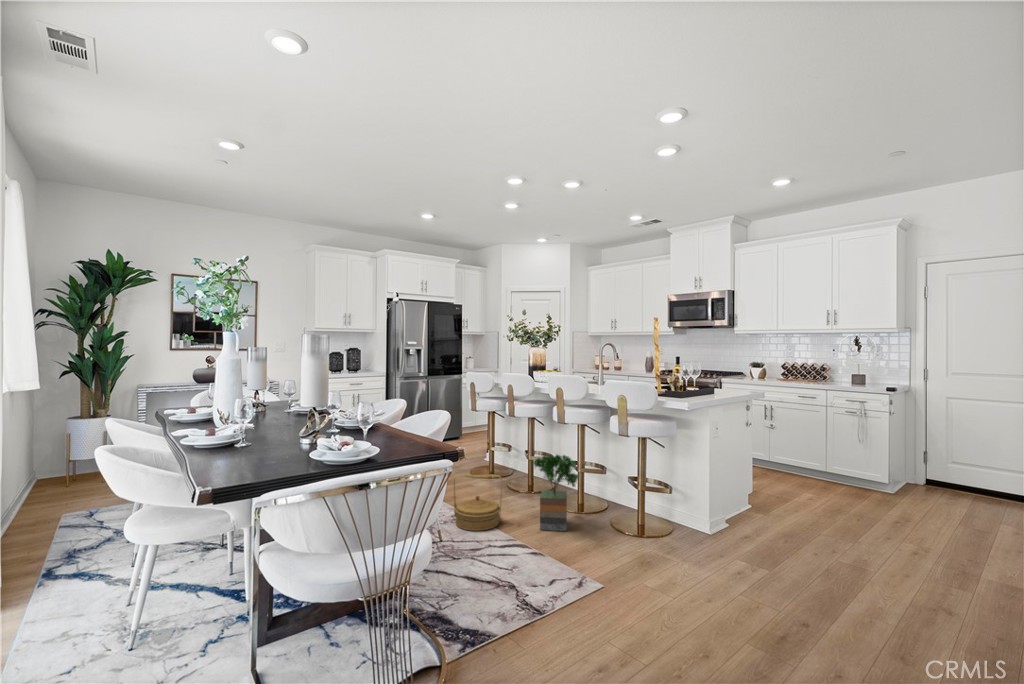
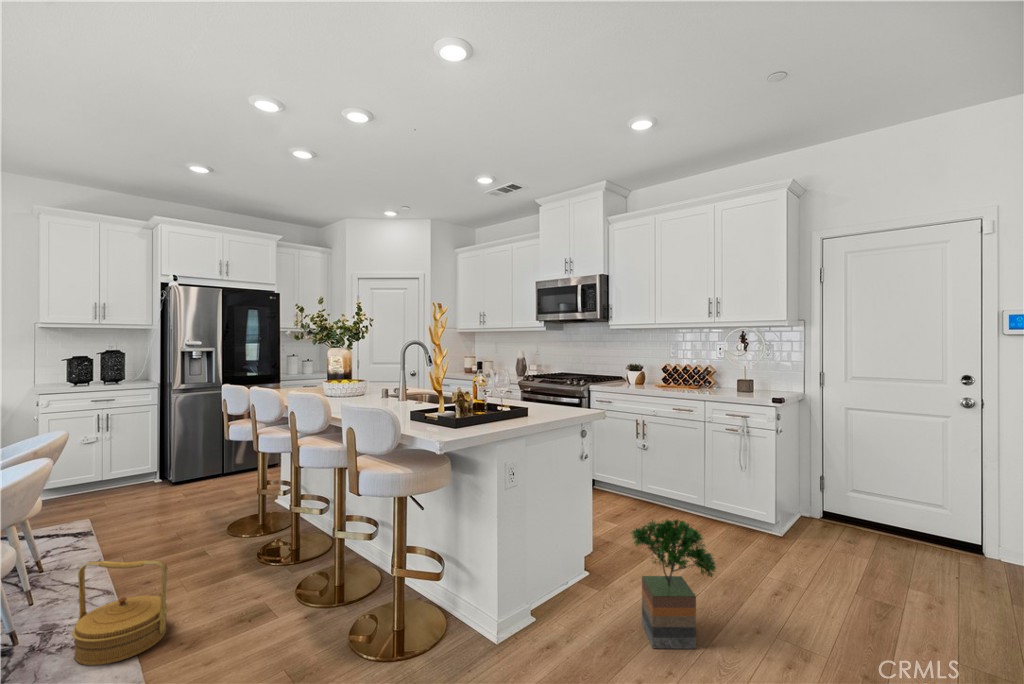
potted tree: present [533,455,579,531] -> present [631,519,716,649]

